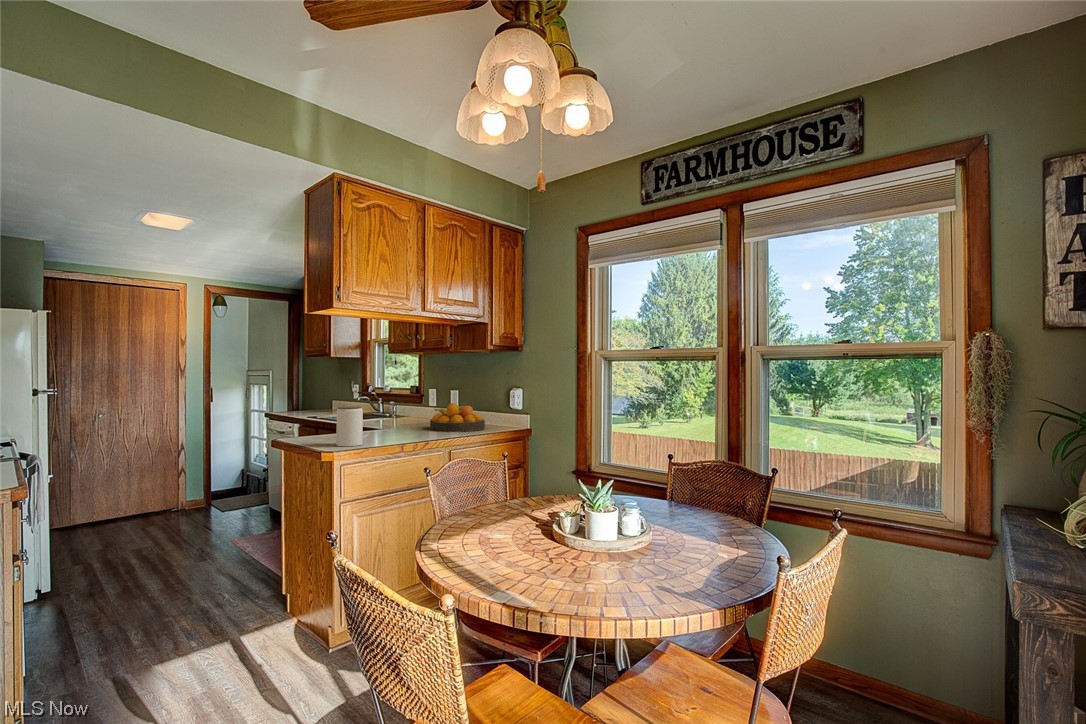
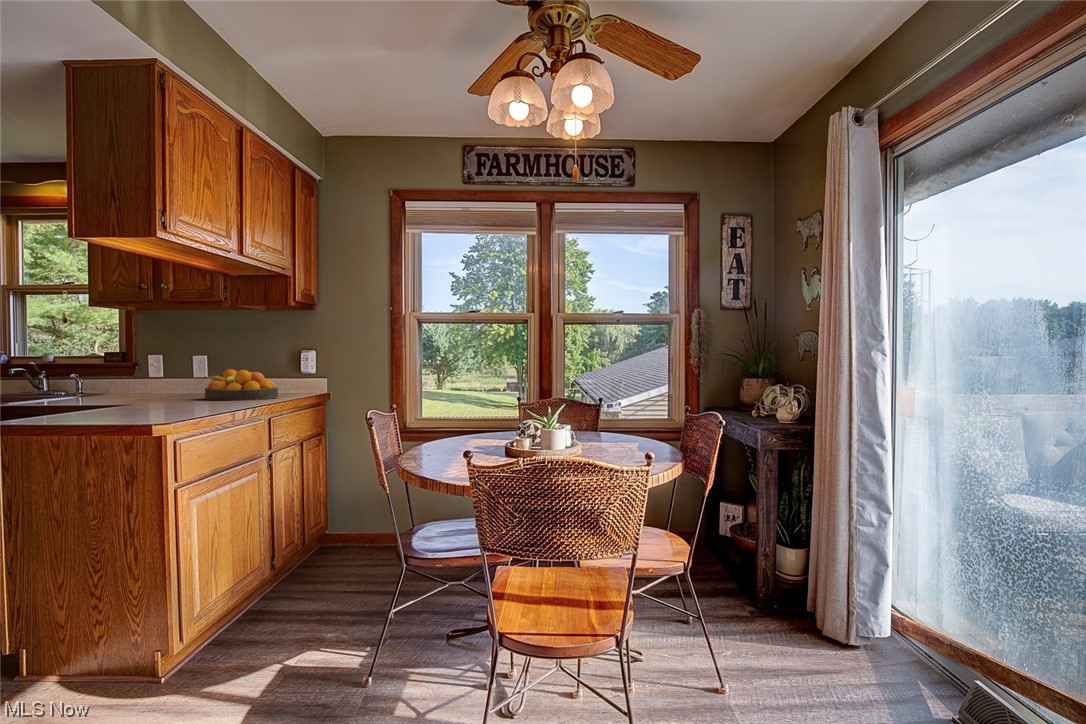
jar: present [336,407,363,446] -> none [161,364,198,412]

